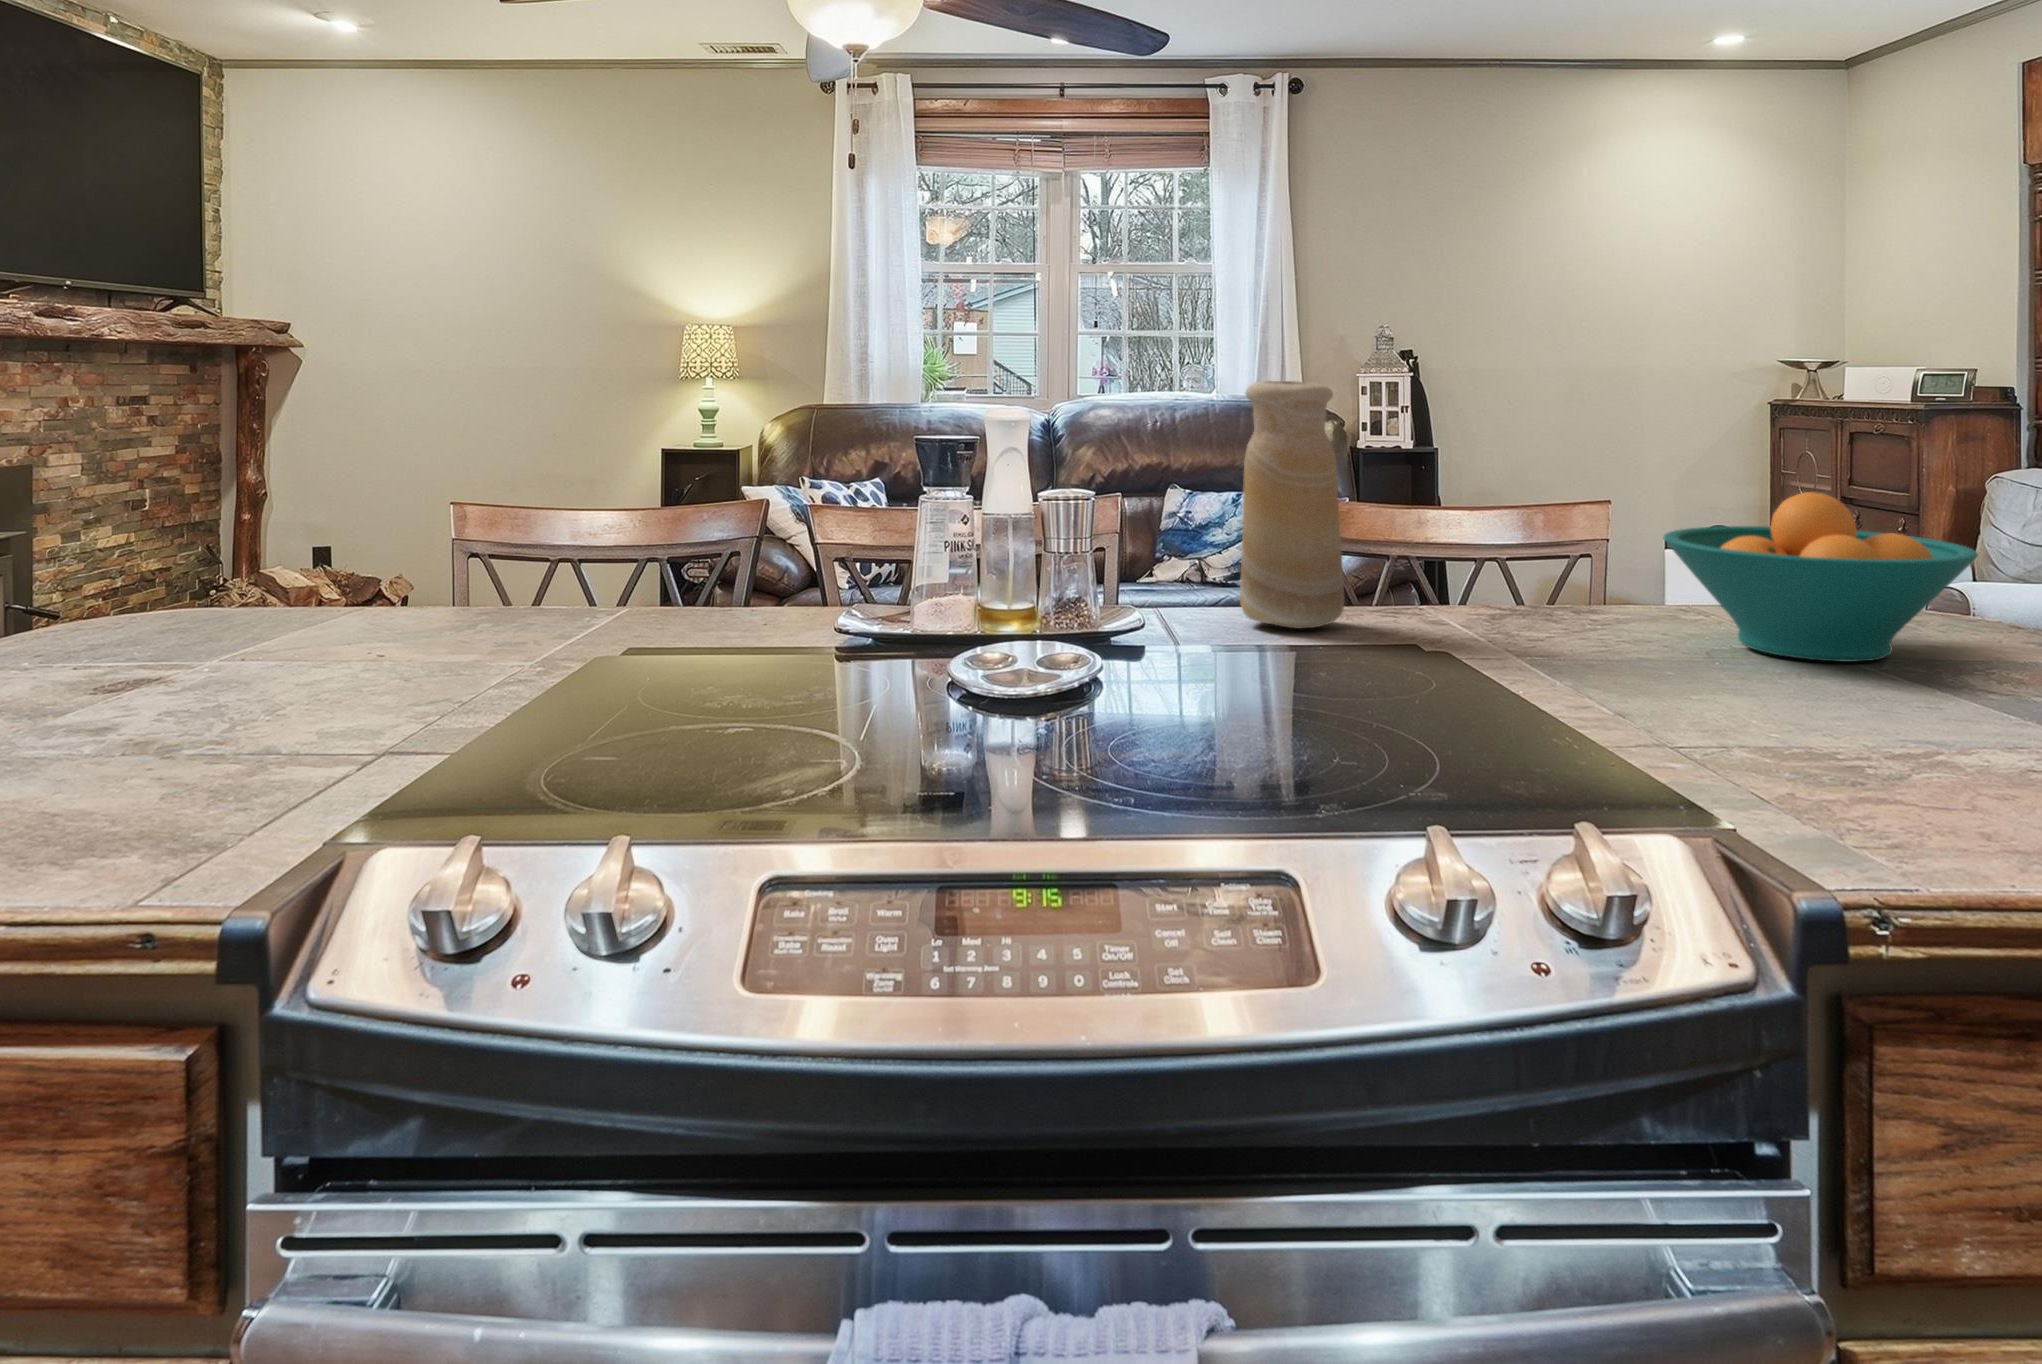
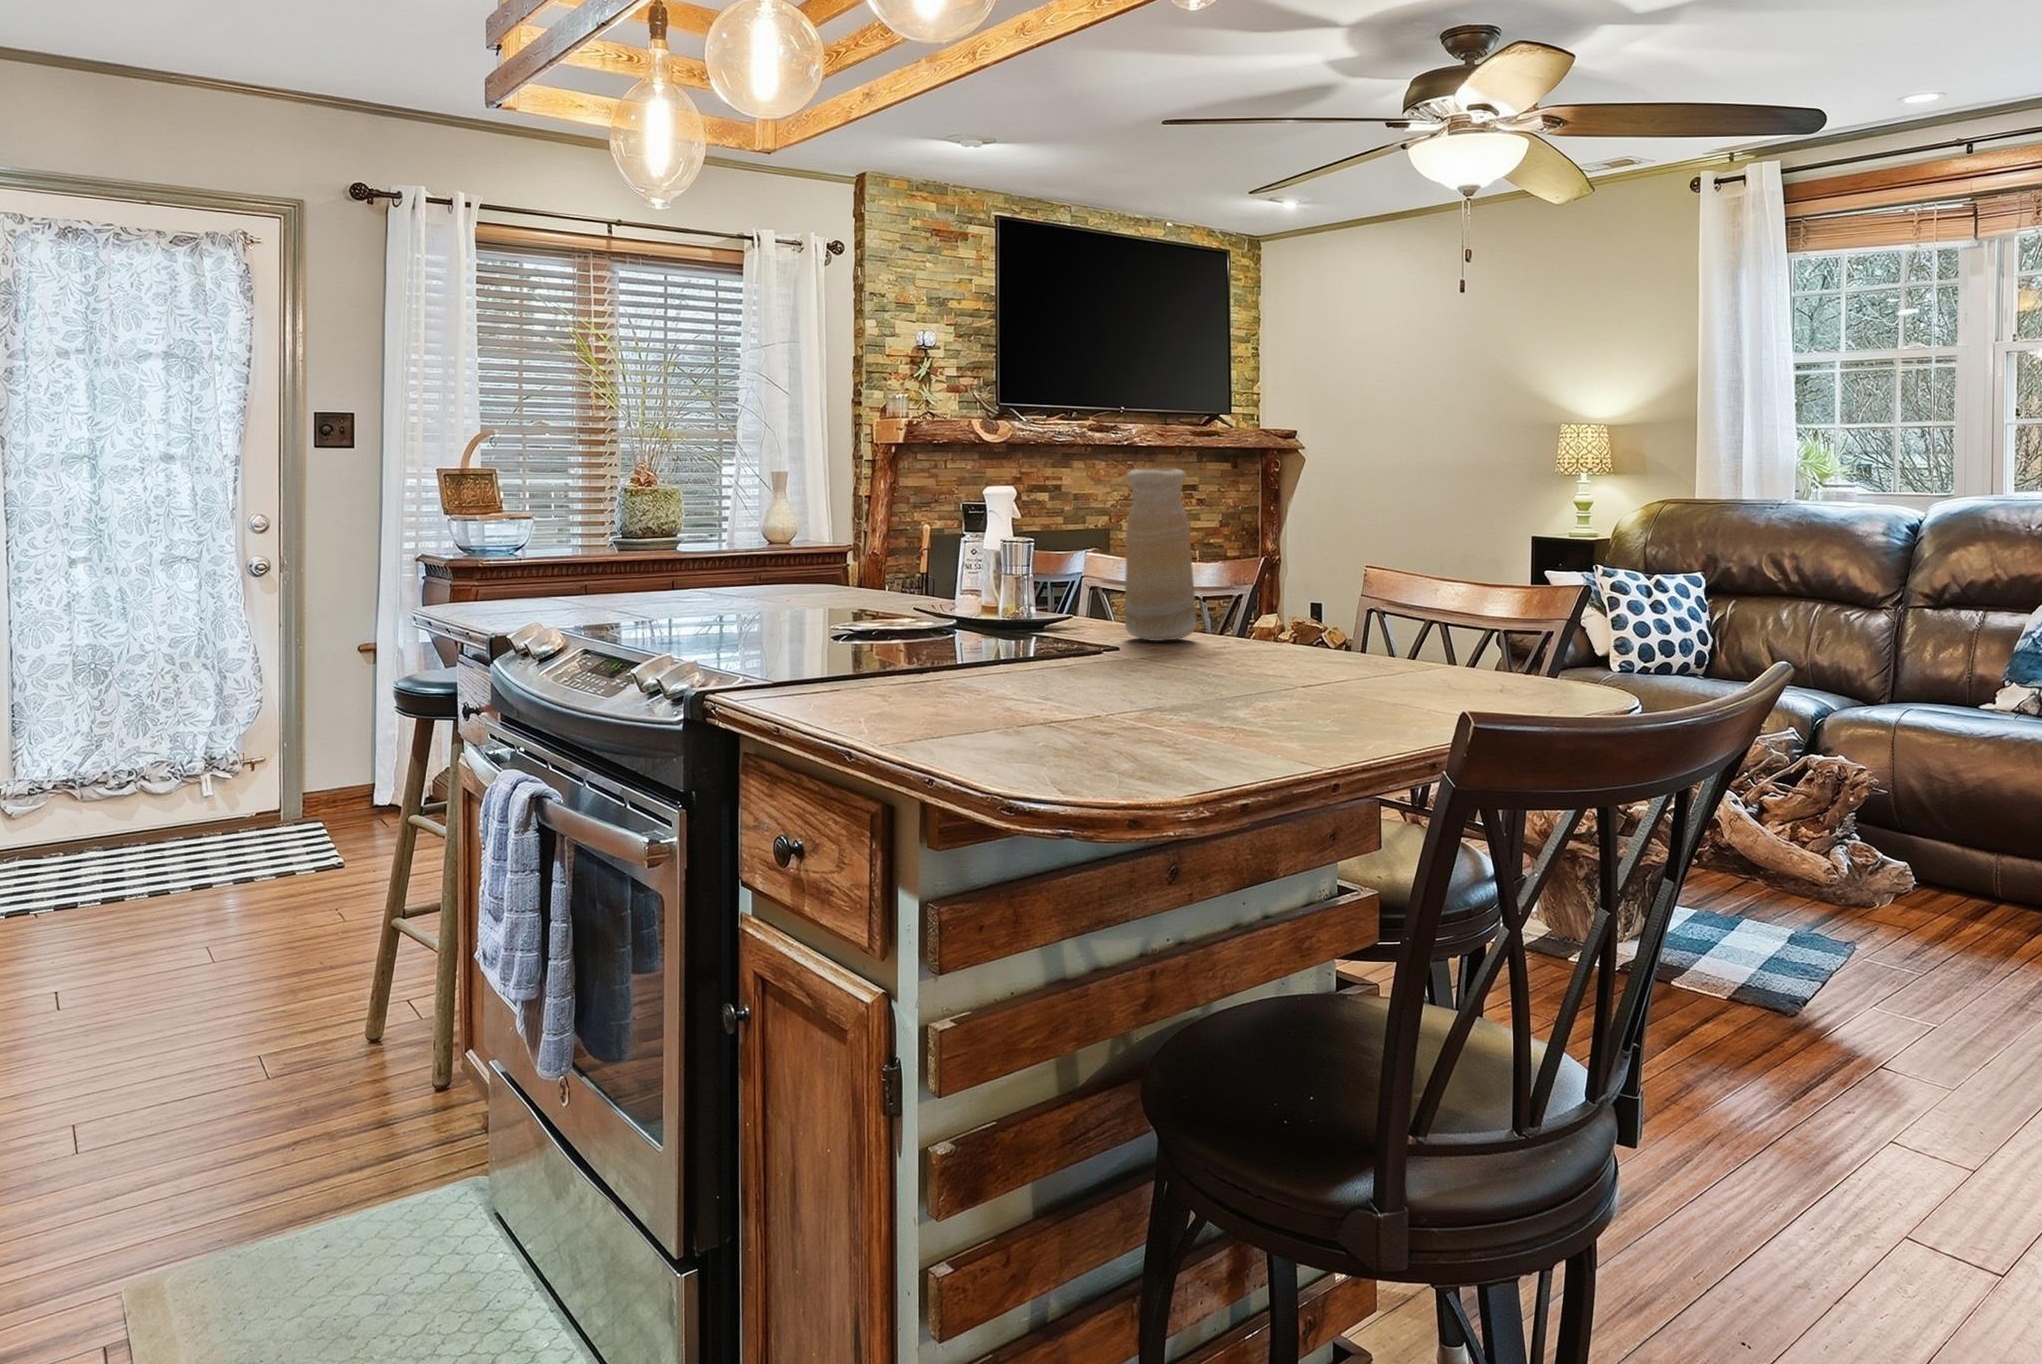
fruit bowl: present [1663,492,1978,662] -> none [1228,558,1454,693]

